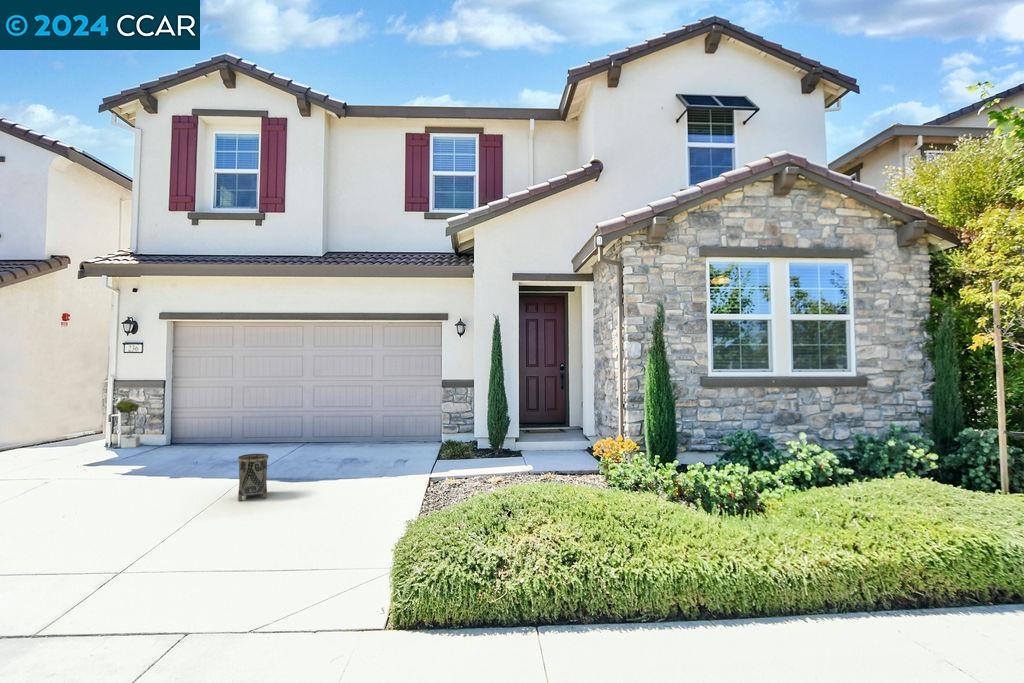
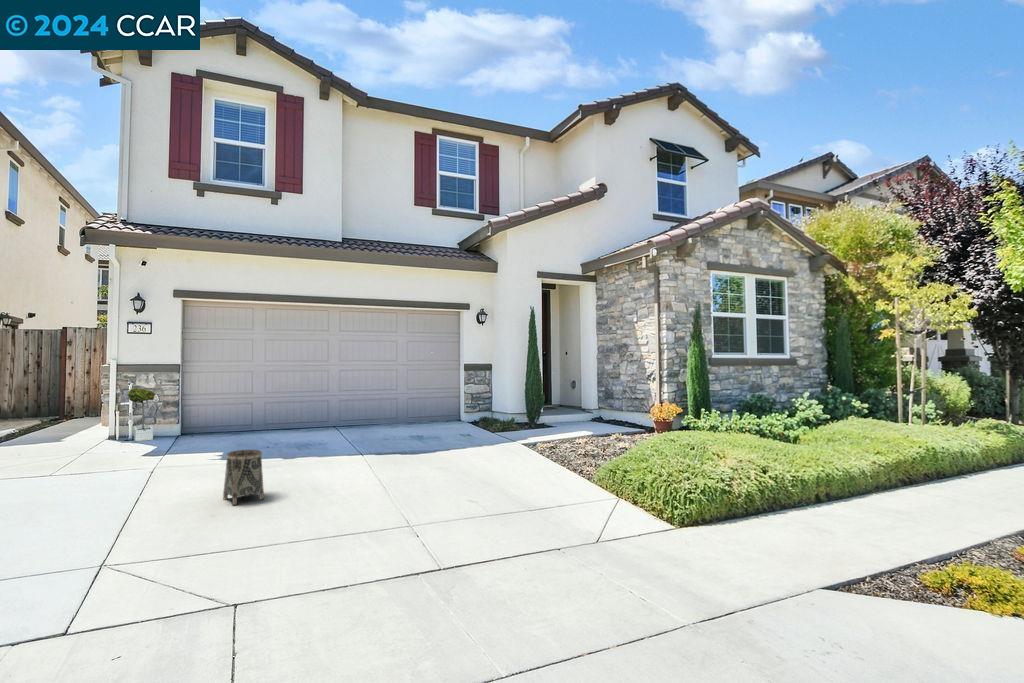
basket: present [238,454,269,501] -> present [223,450,264,505]

